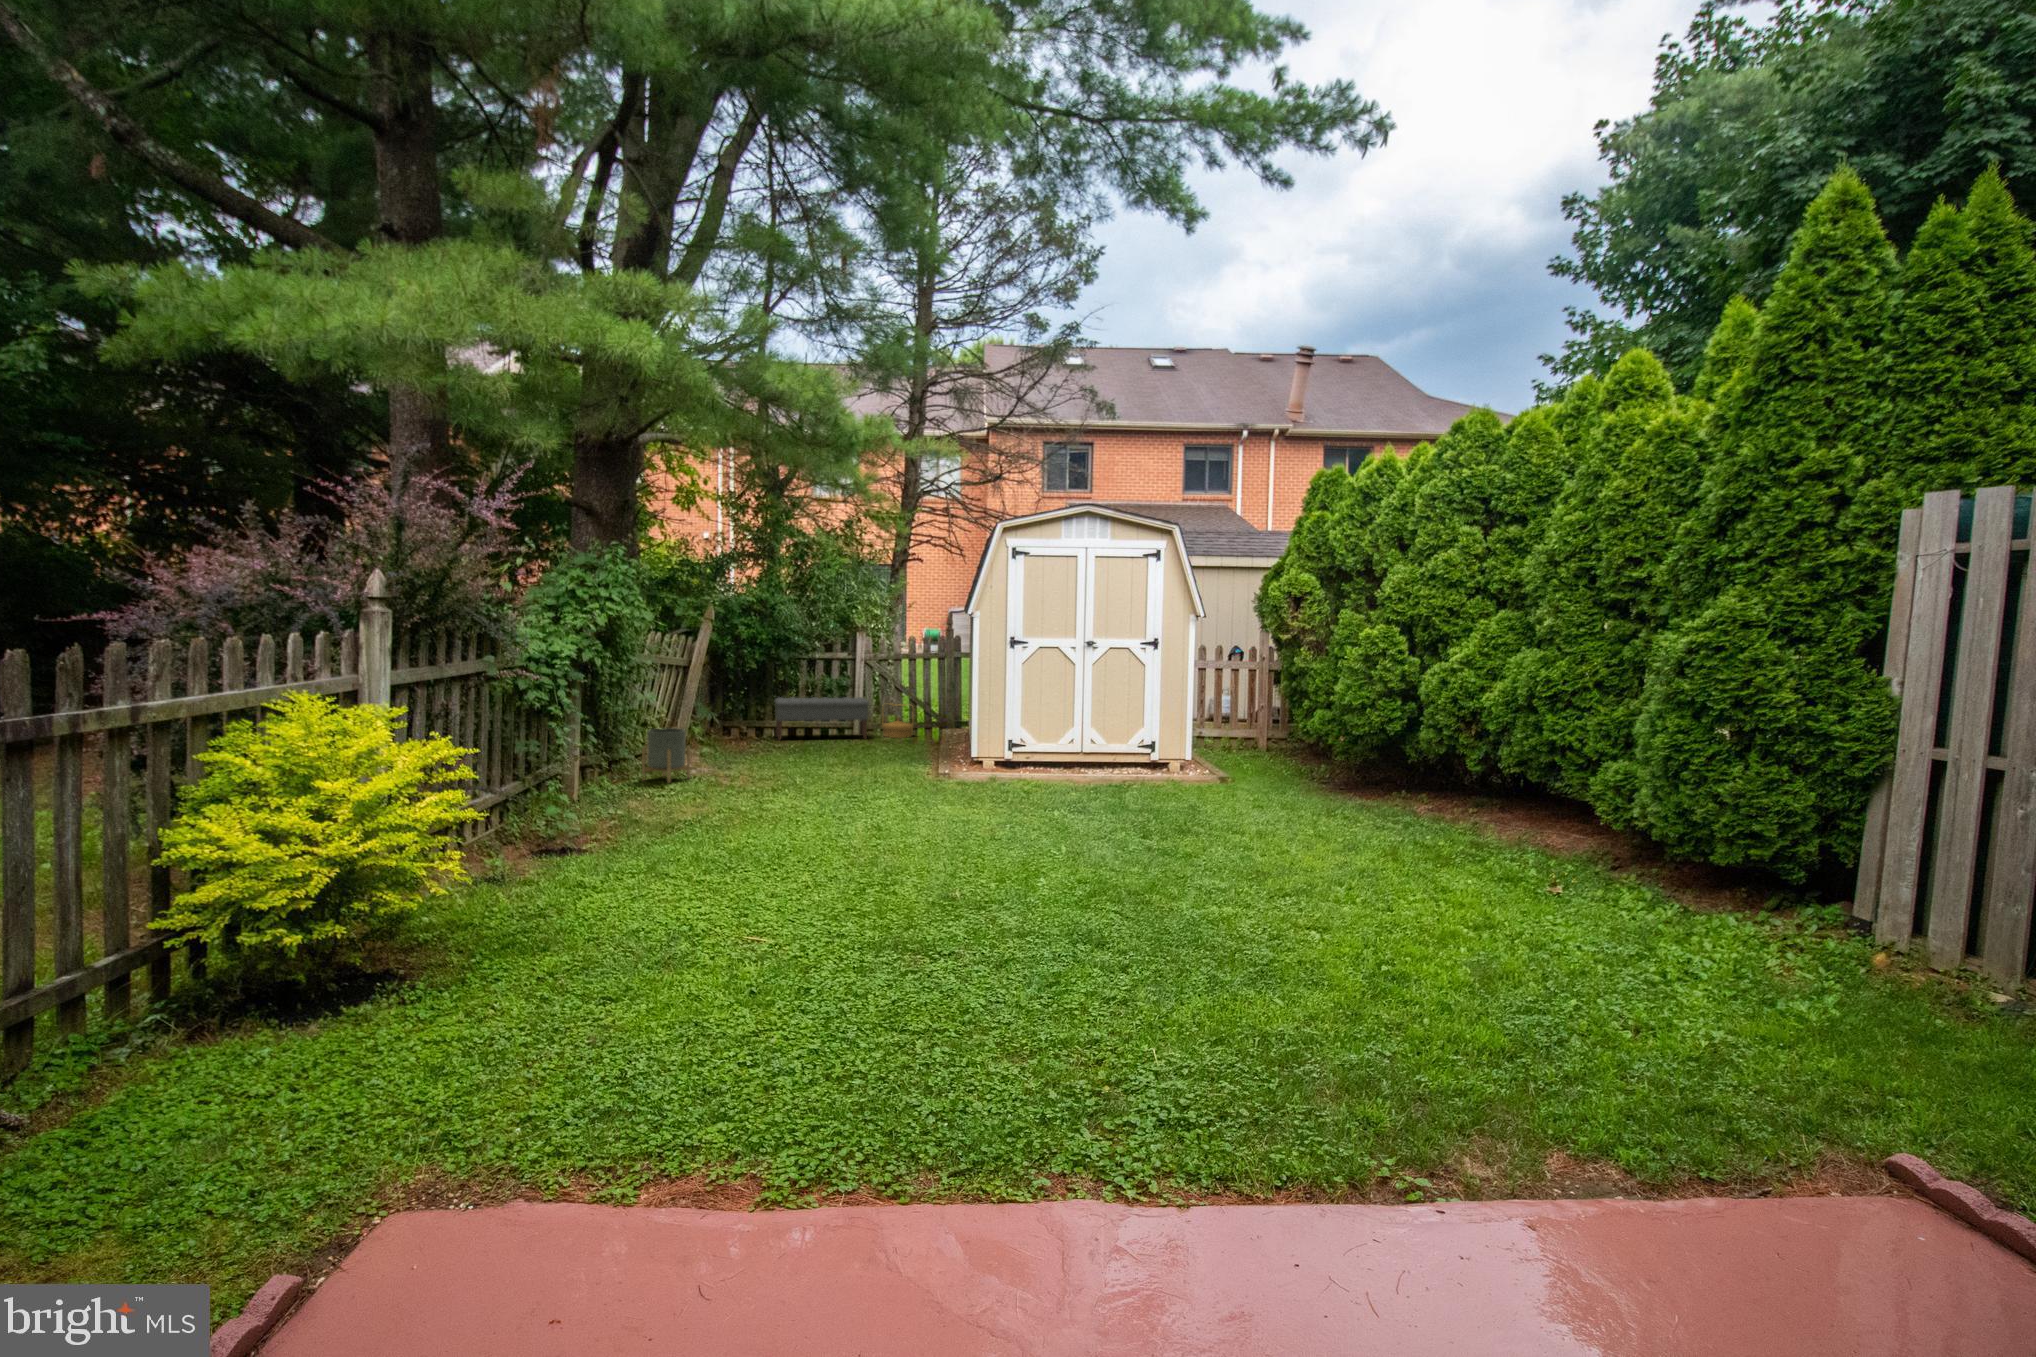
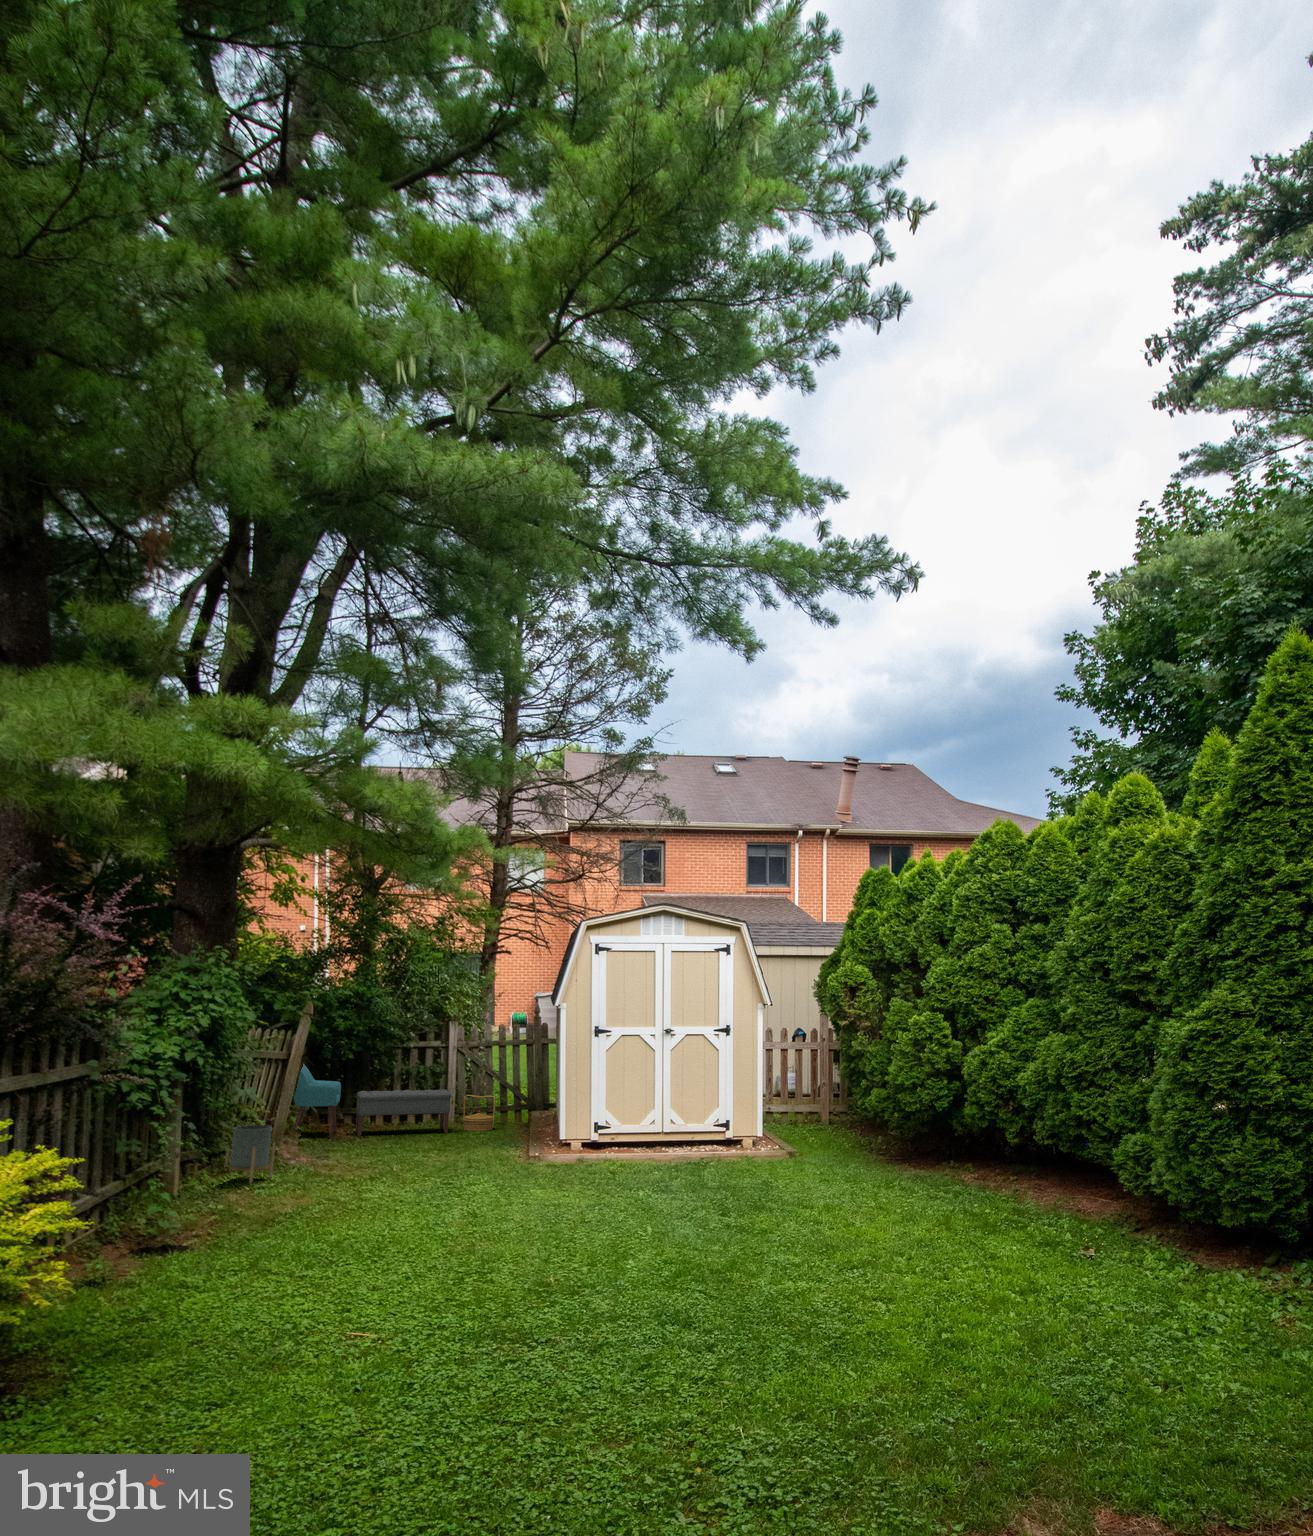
chair: none [708,668,758,742] -> present [293,1064,341,1139]

